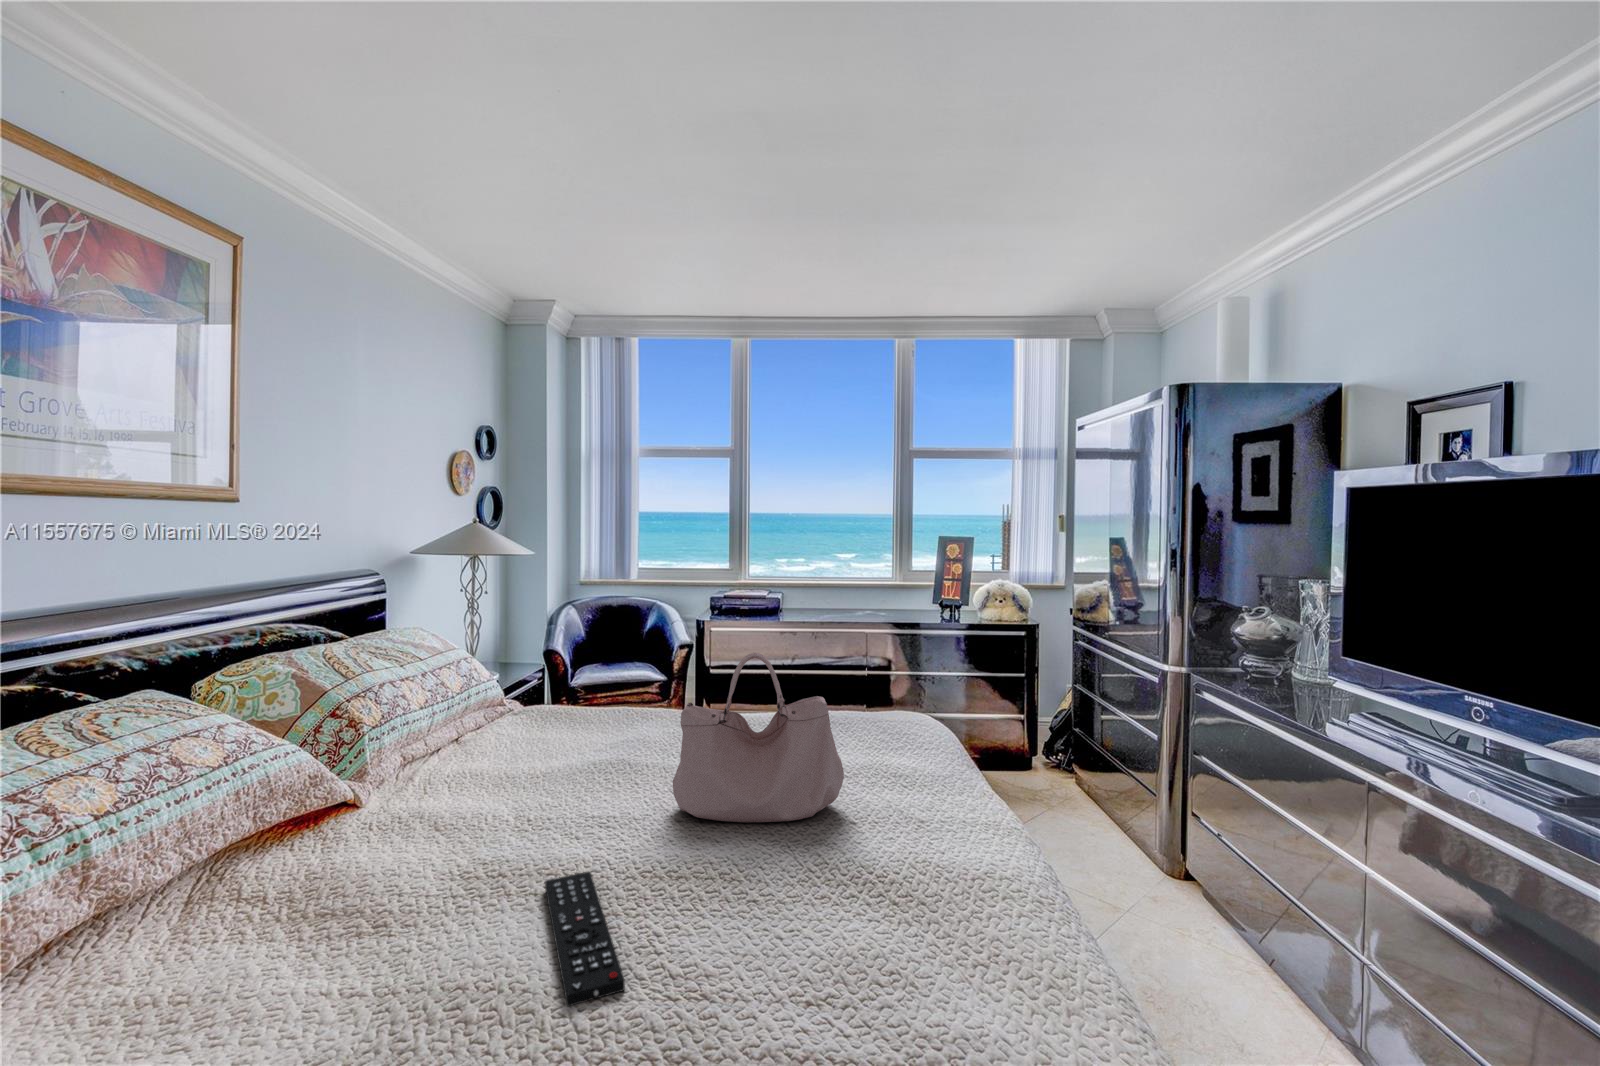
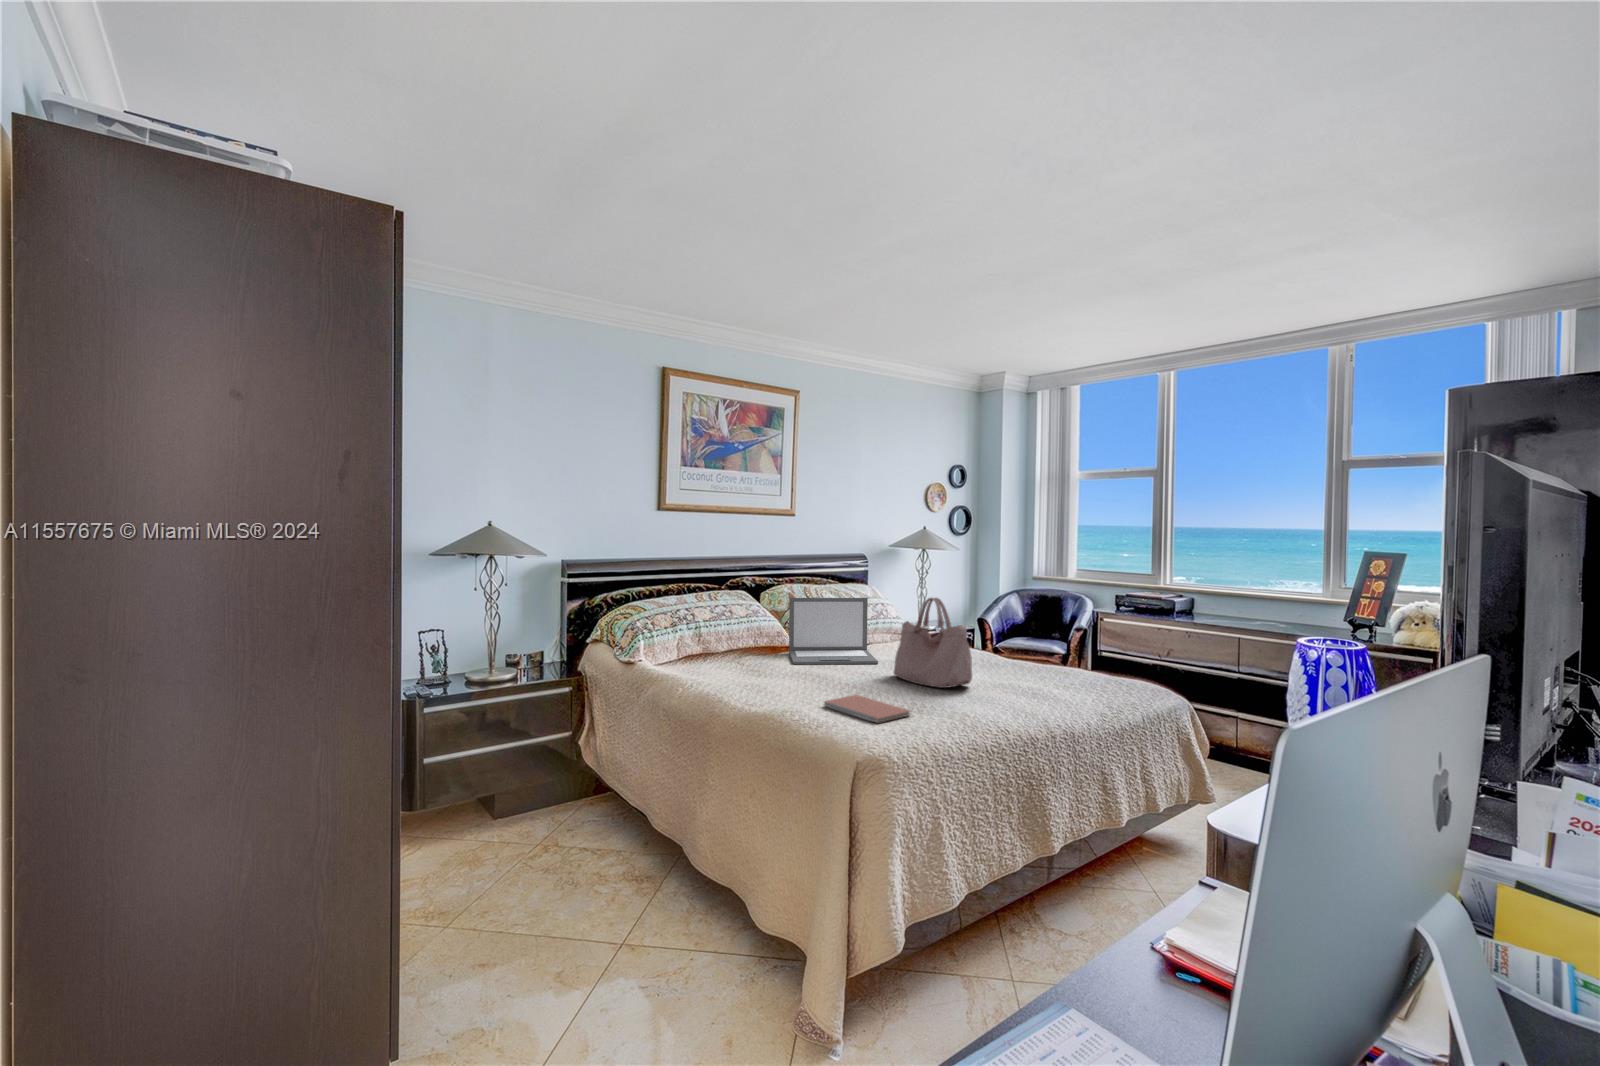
laptop: none [358,661,593,857] -> present [789,598,878,665]
remote control: present [545,871,625,1006] -> none [778,674,829,697]
notebook: none [741,916,940,1002] -> present [824,695,911,723]

